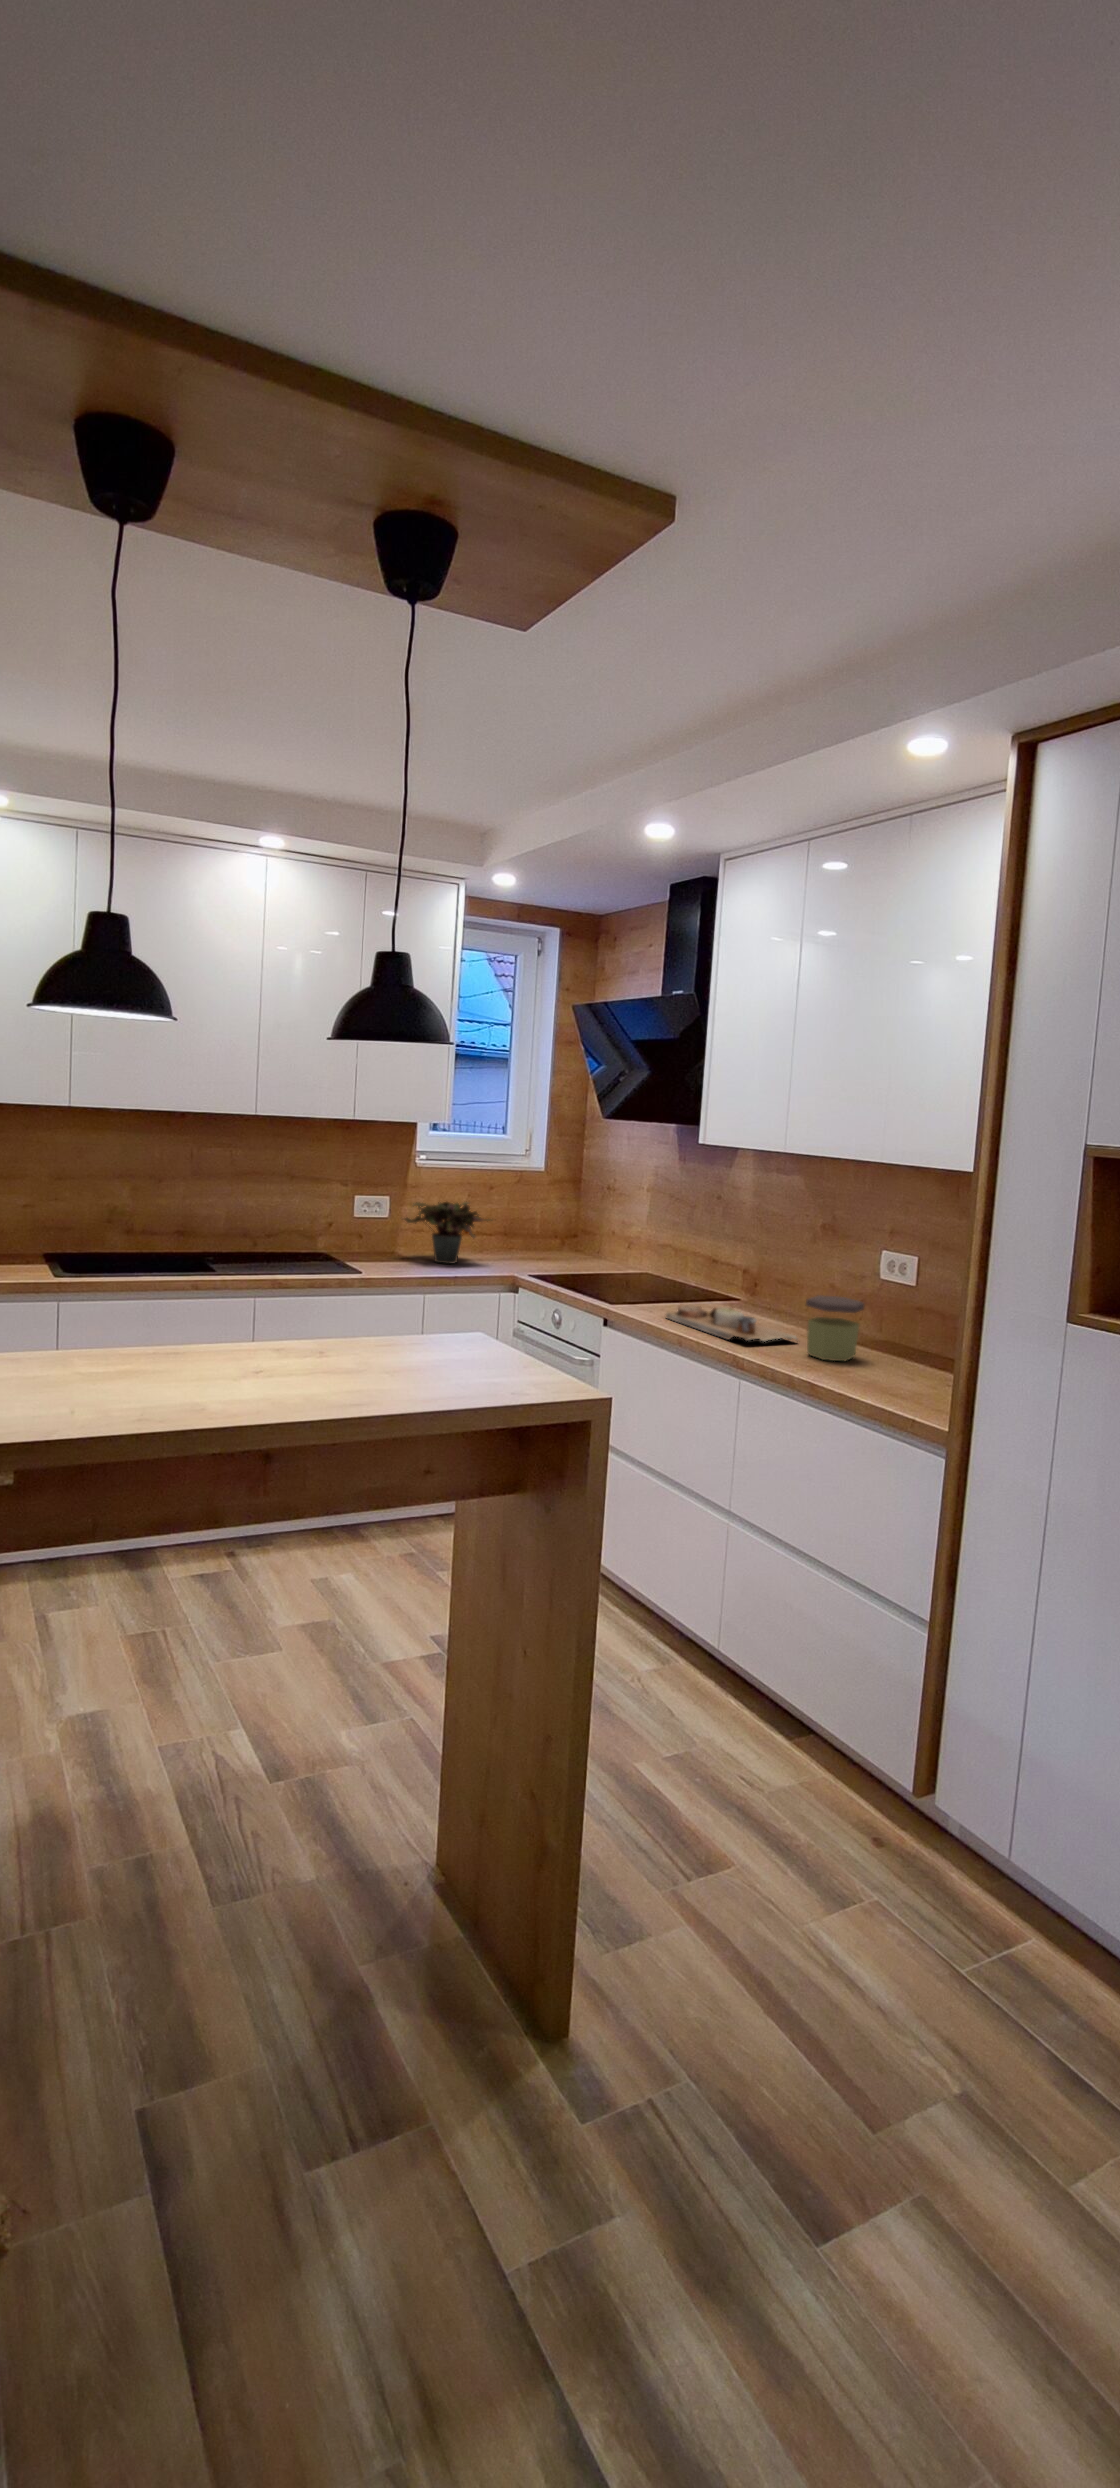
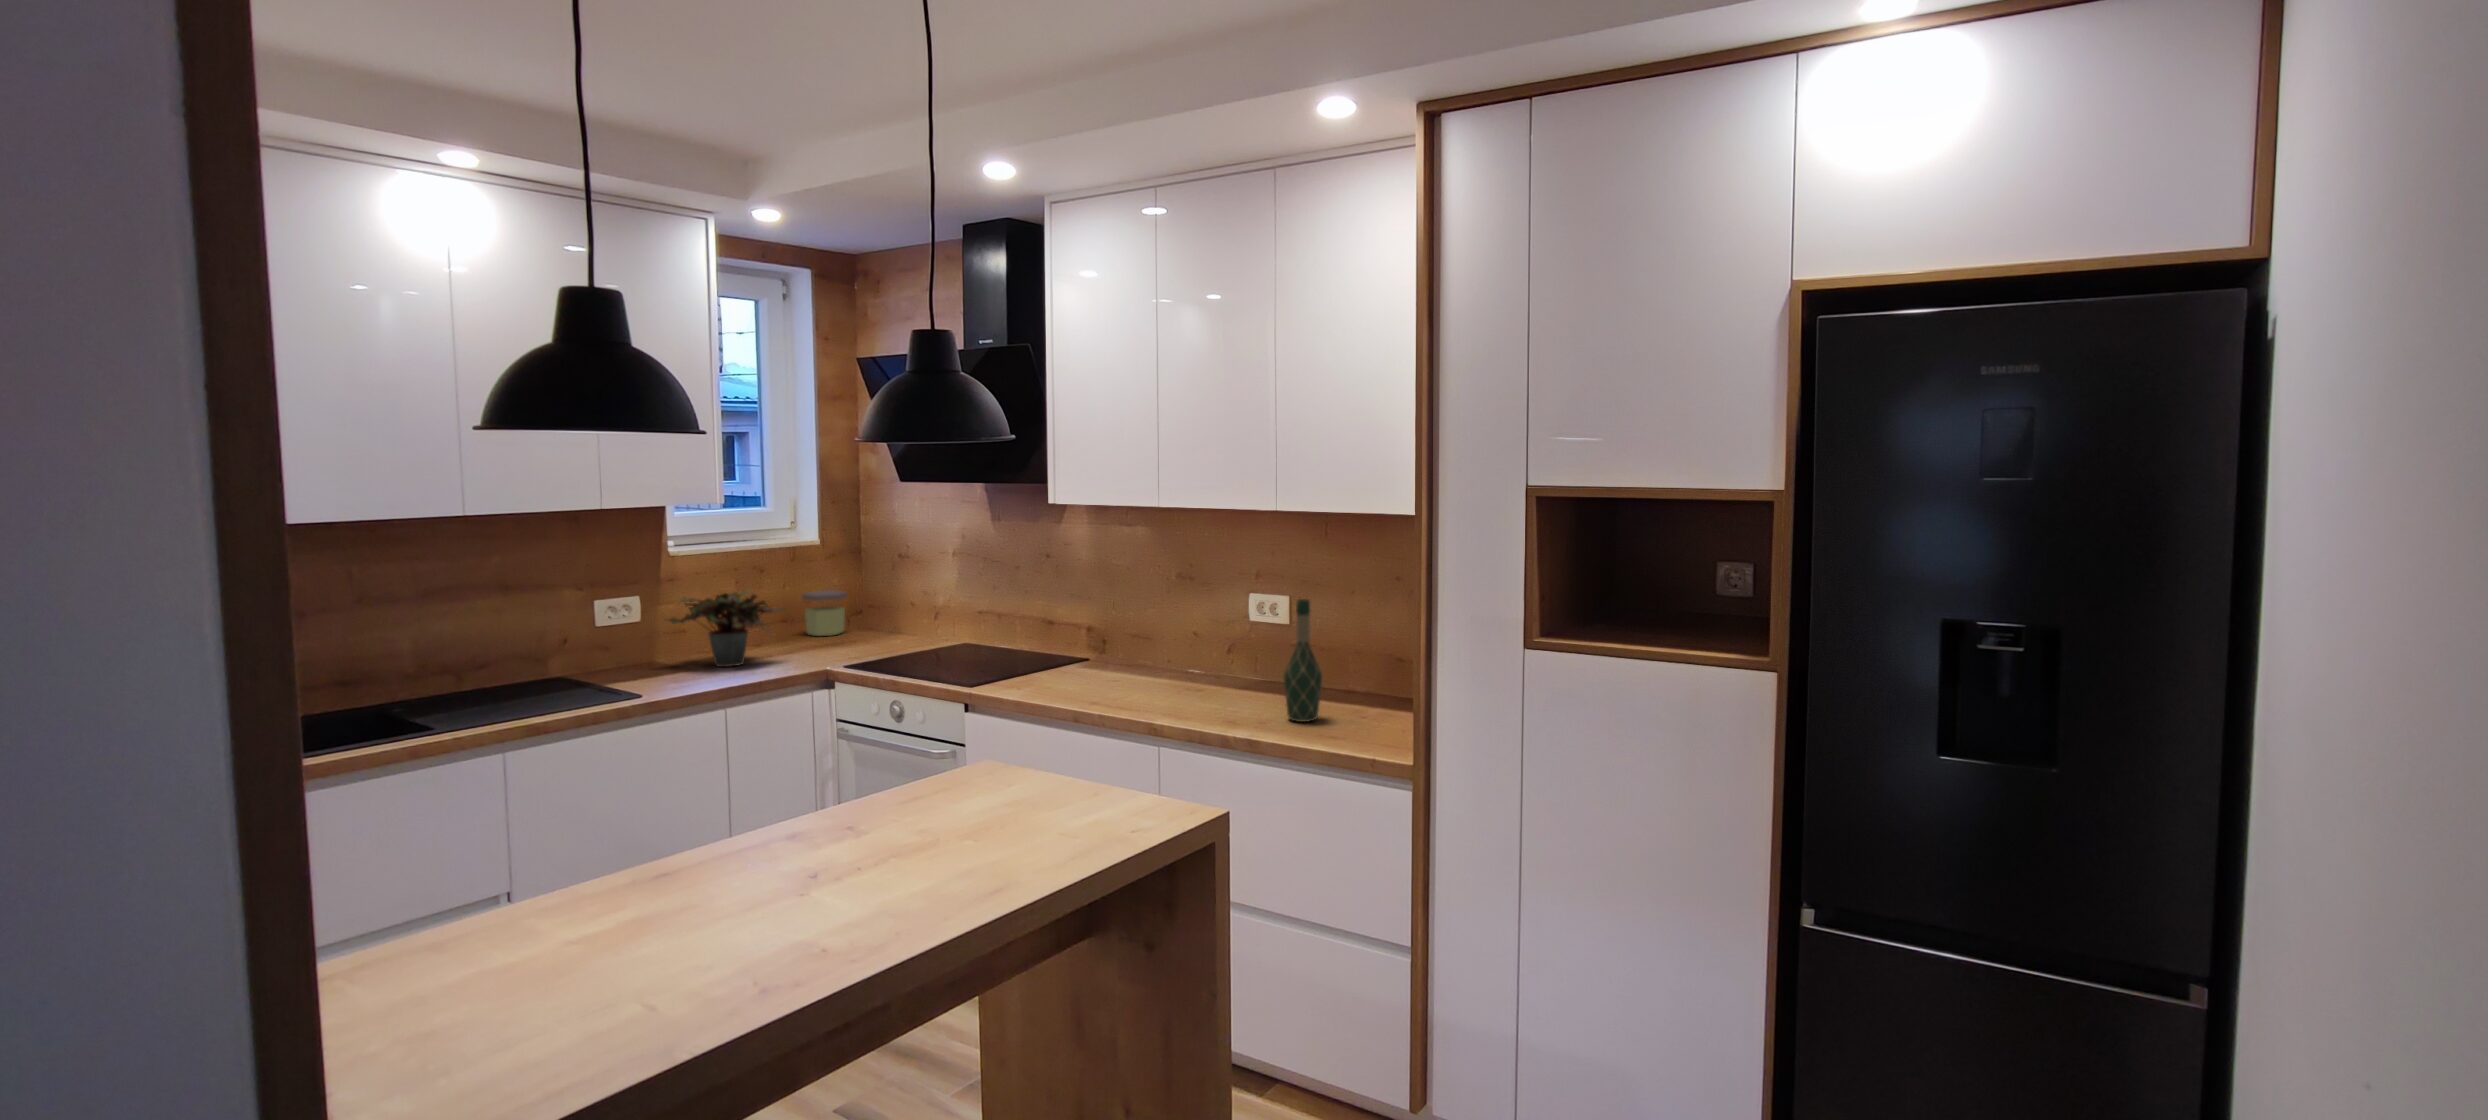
wine bottle: none [869,1255,910,1381] -> present [1284,599,1322,722]
jar: present [806,1295,864,1361] -> present [802,590,847,636]
cutting board: present [666,1304,797,1341] -> none [1041,670,1193,706]

